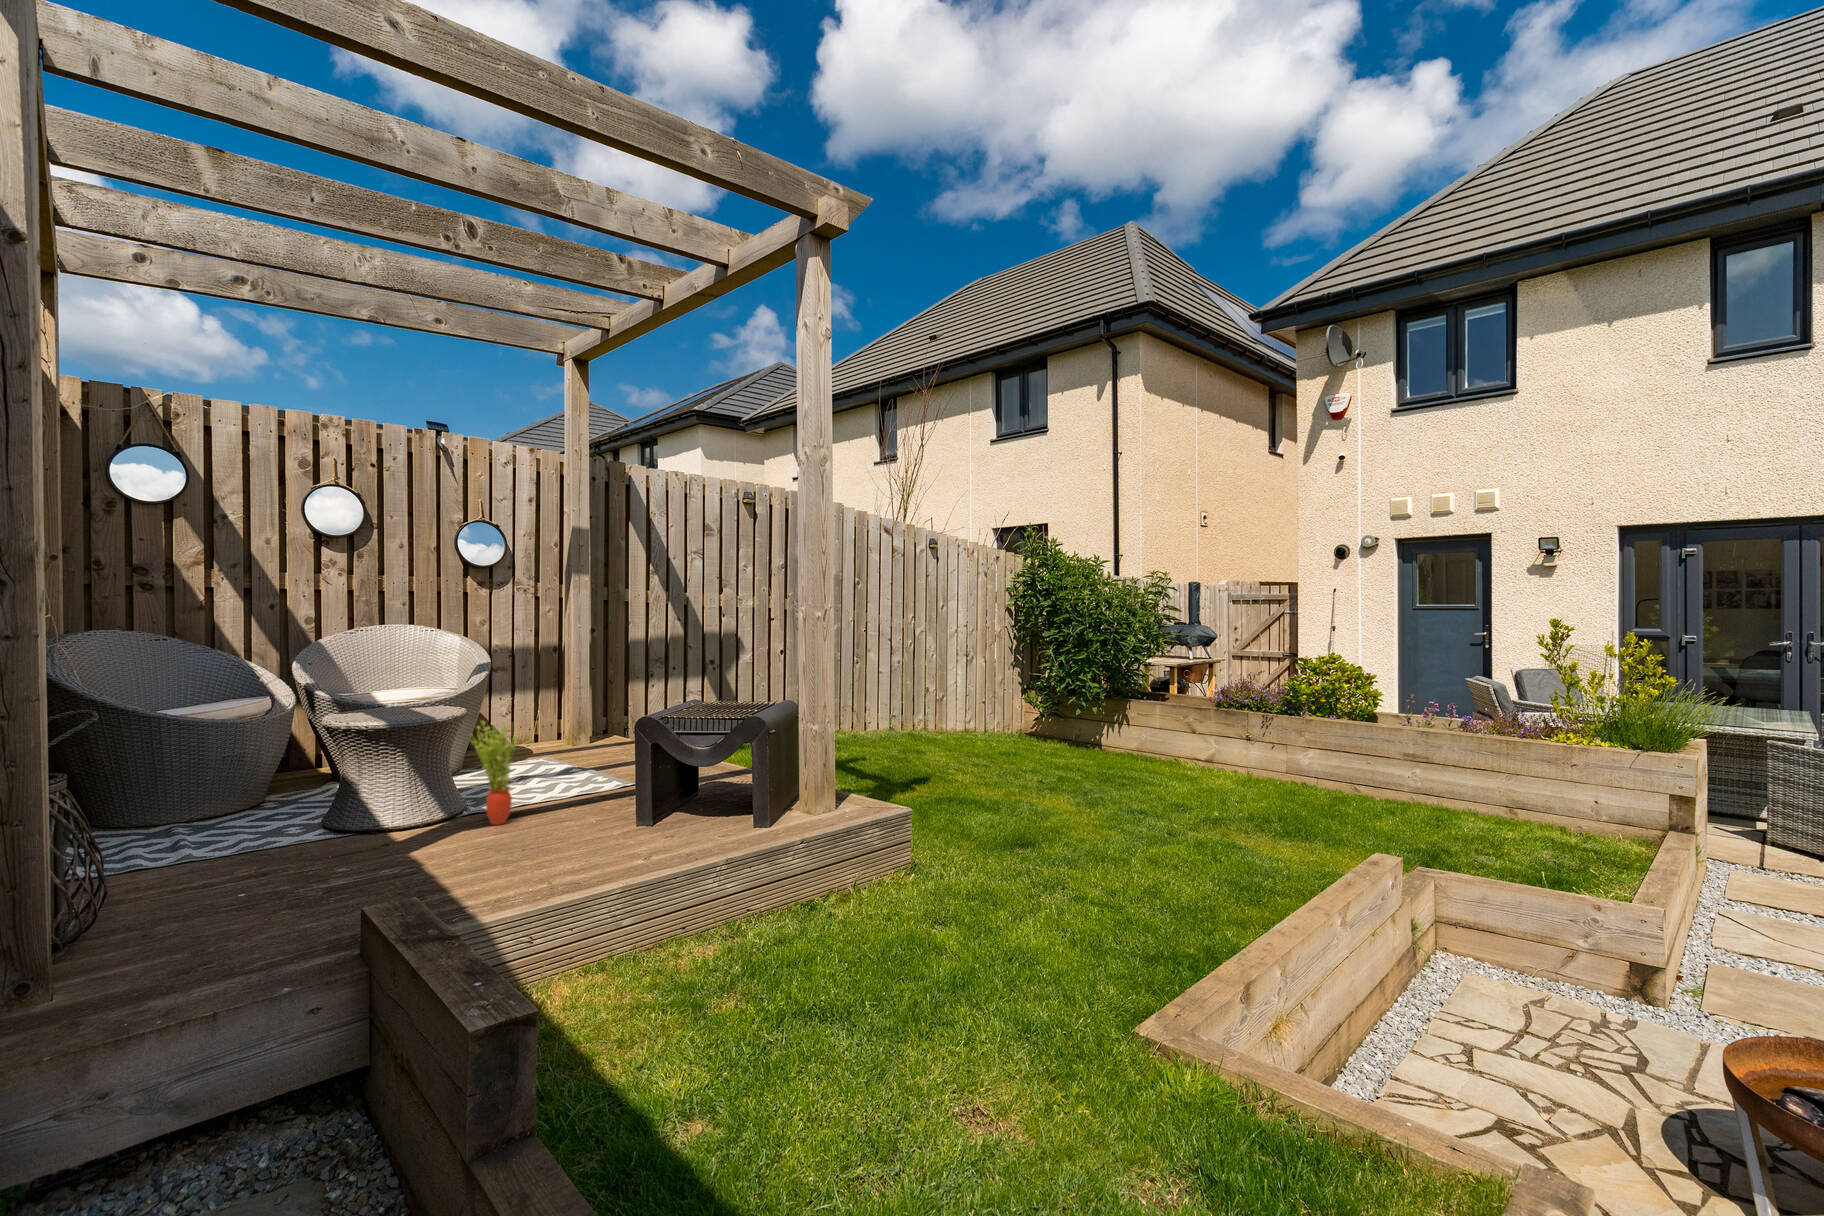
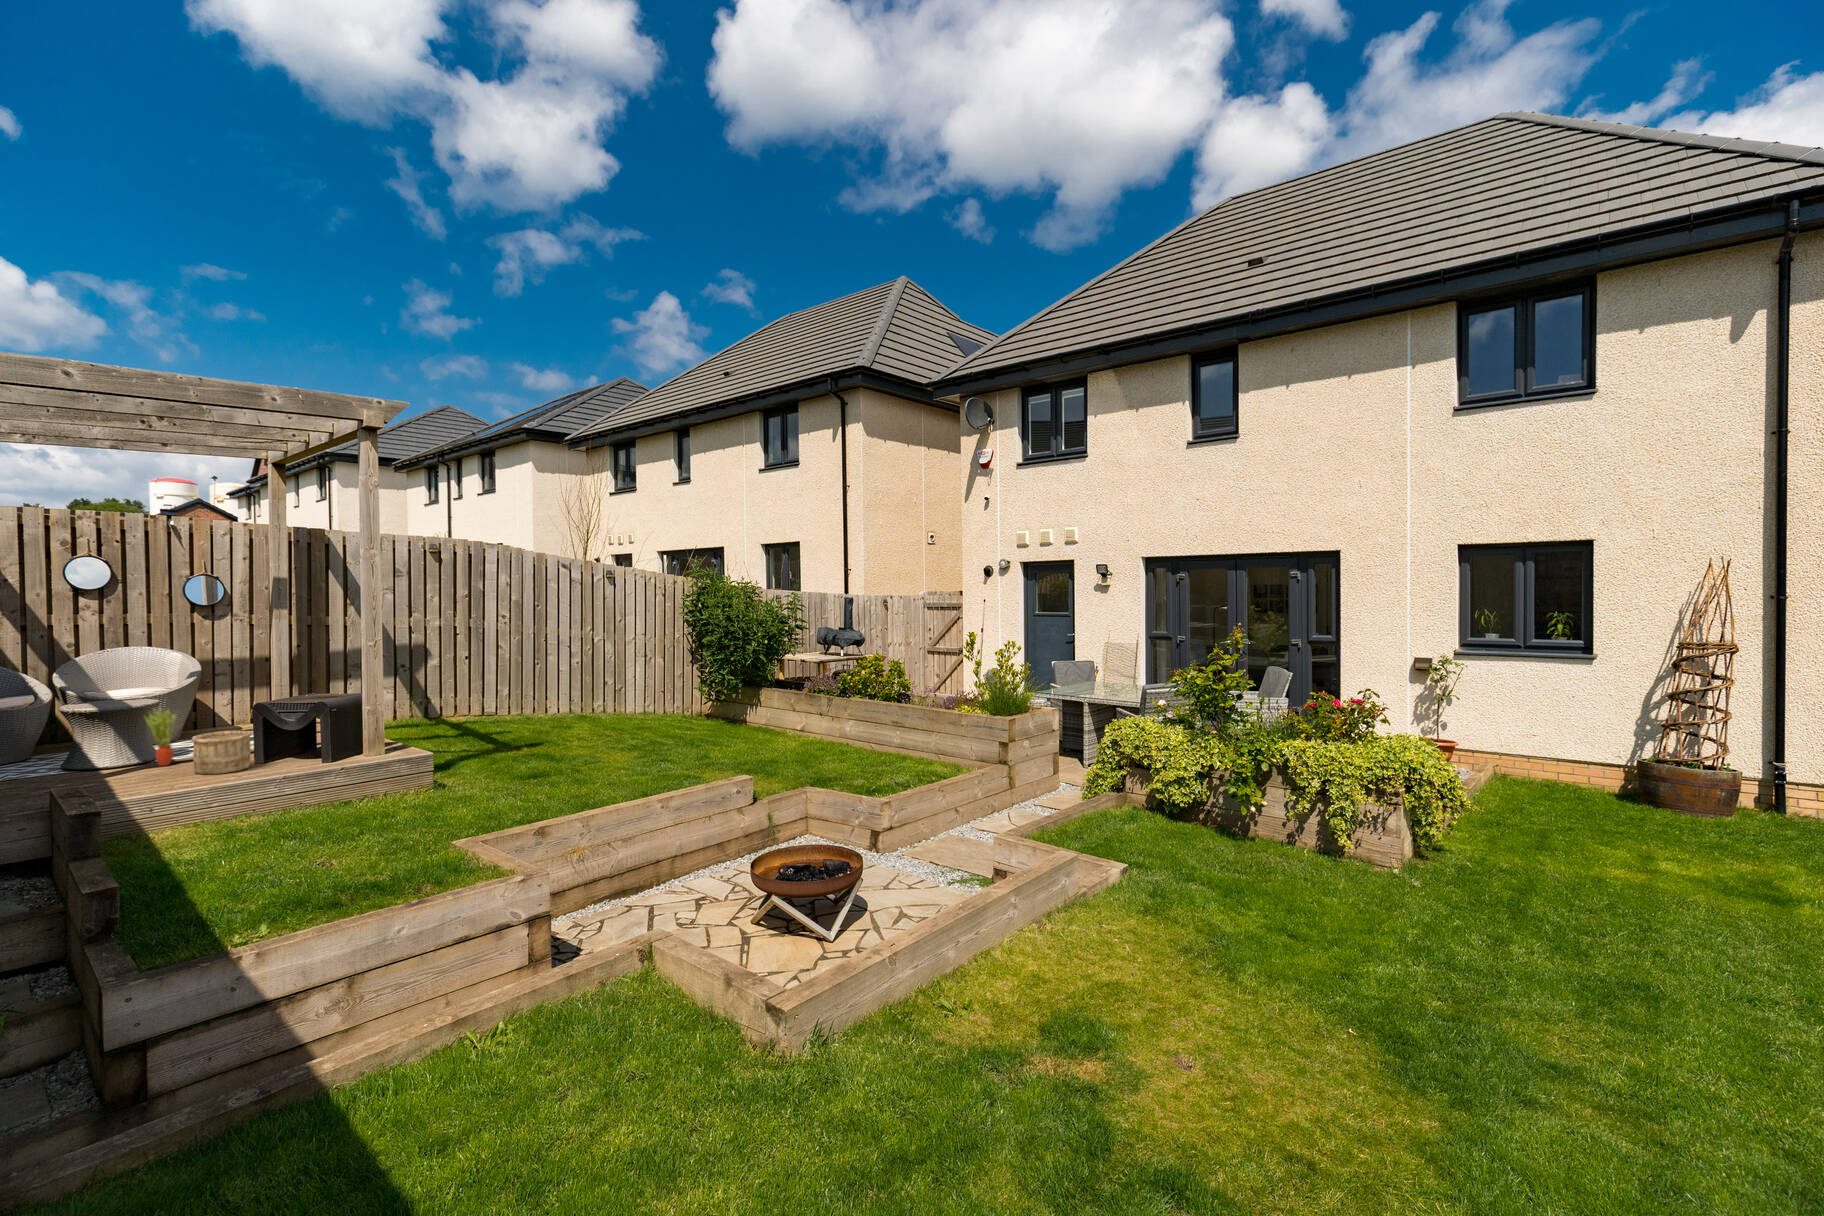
wooden bucket: none [562,763,653,848] -> present [191,731,252,774]

